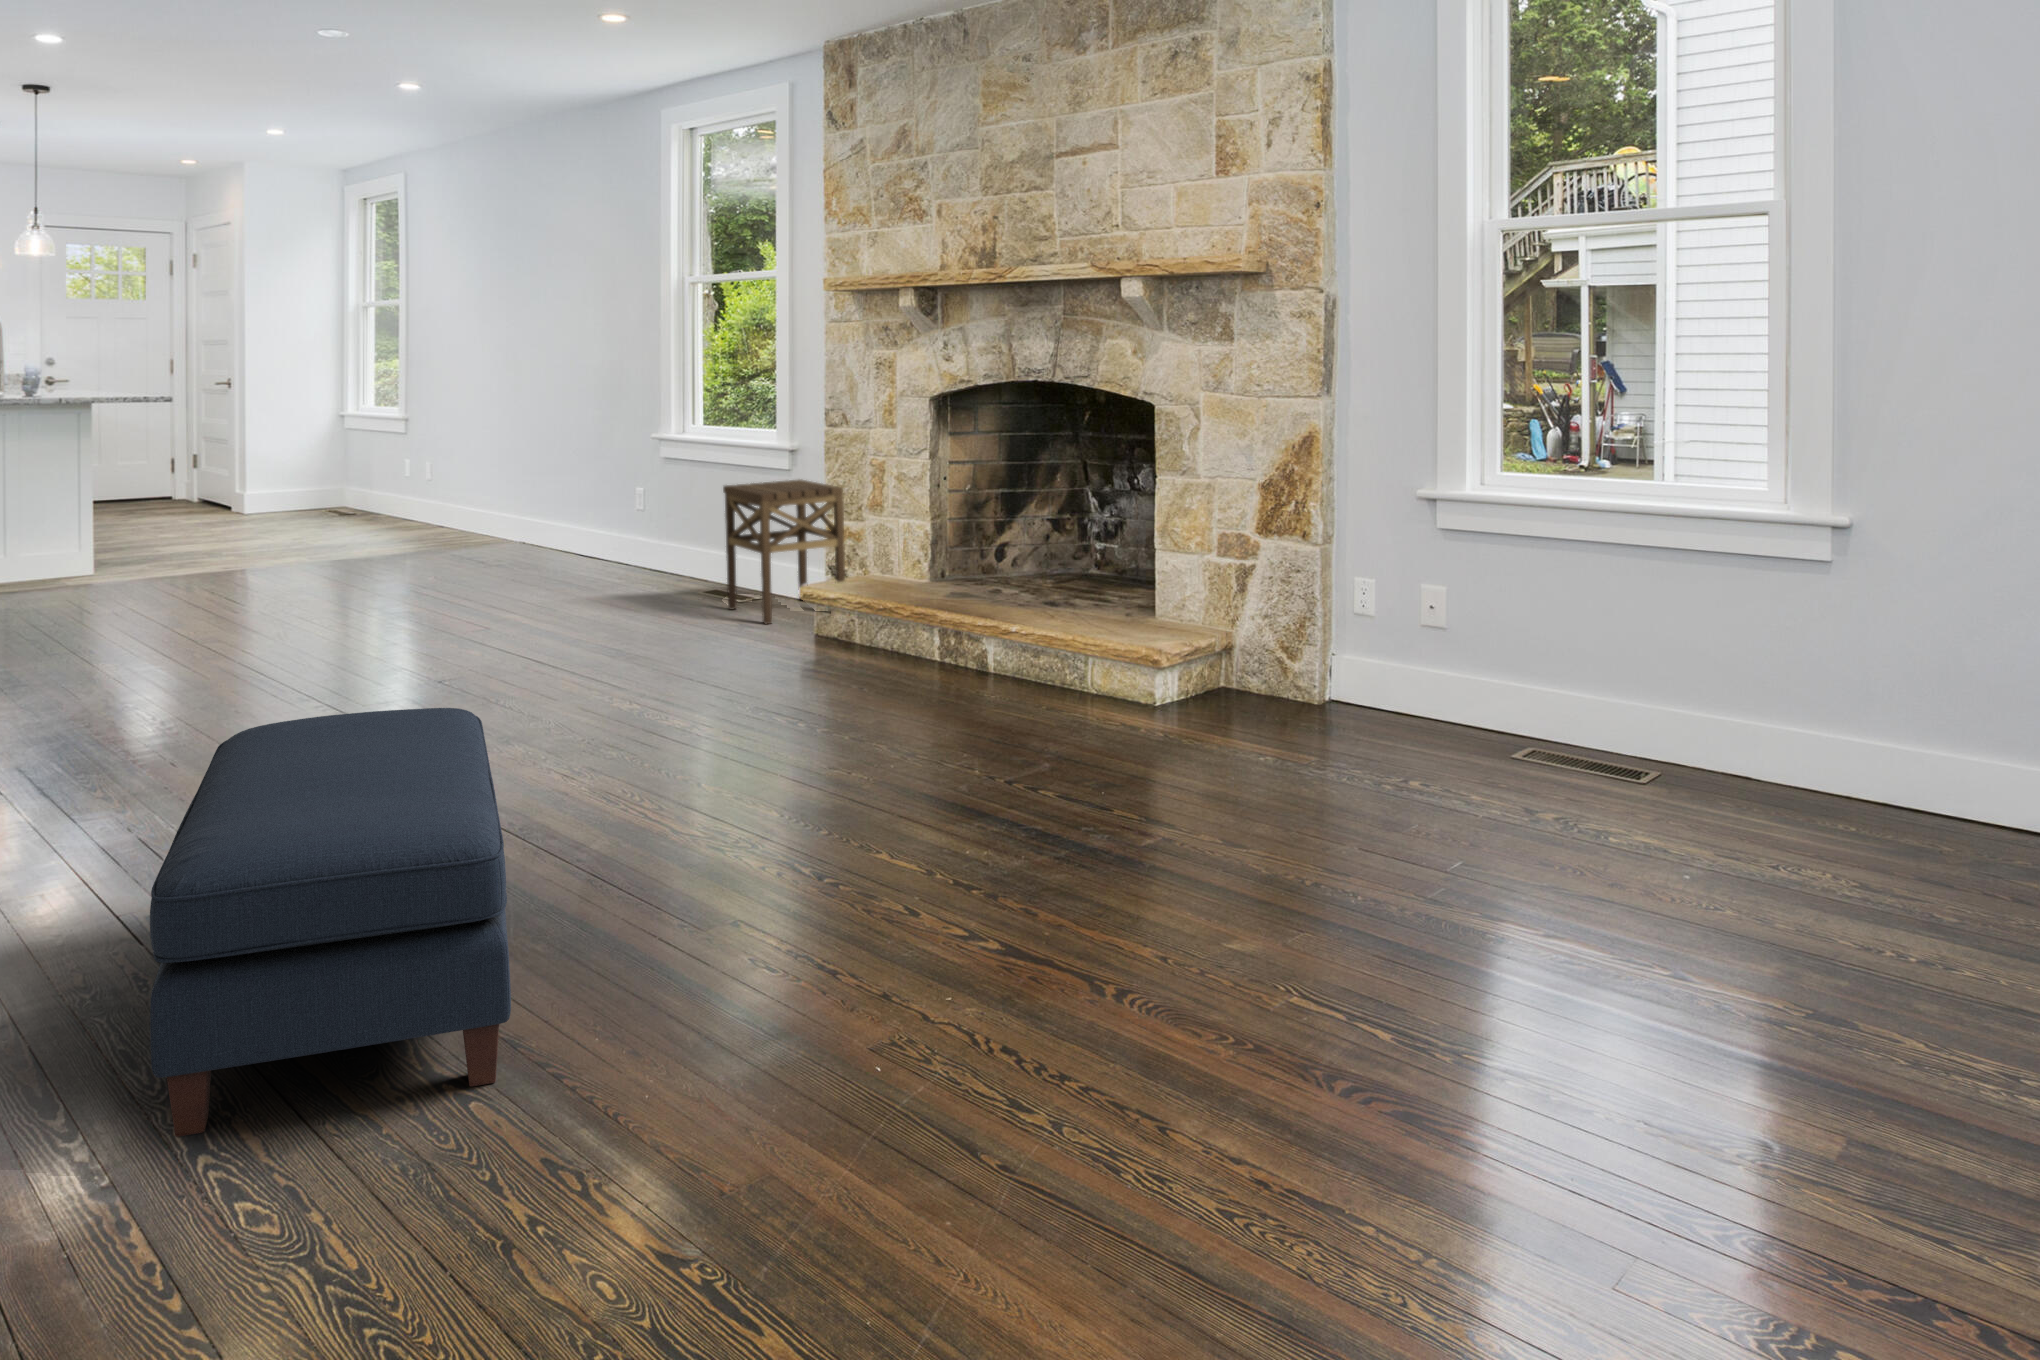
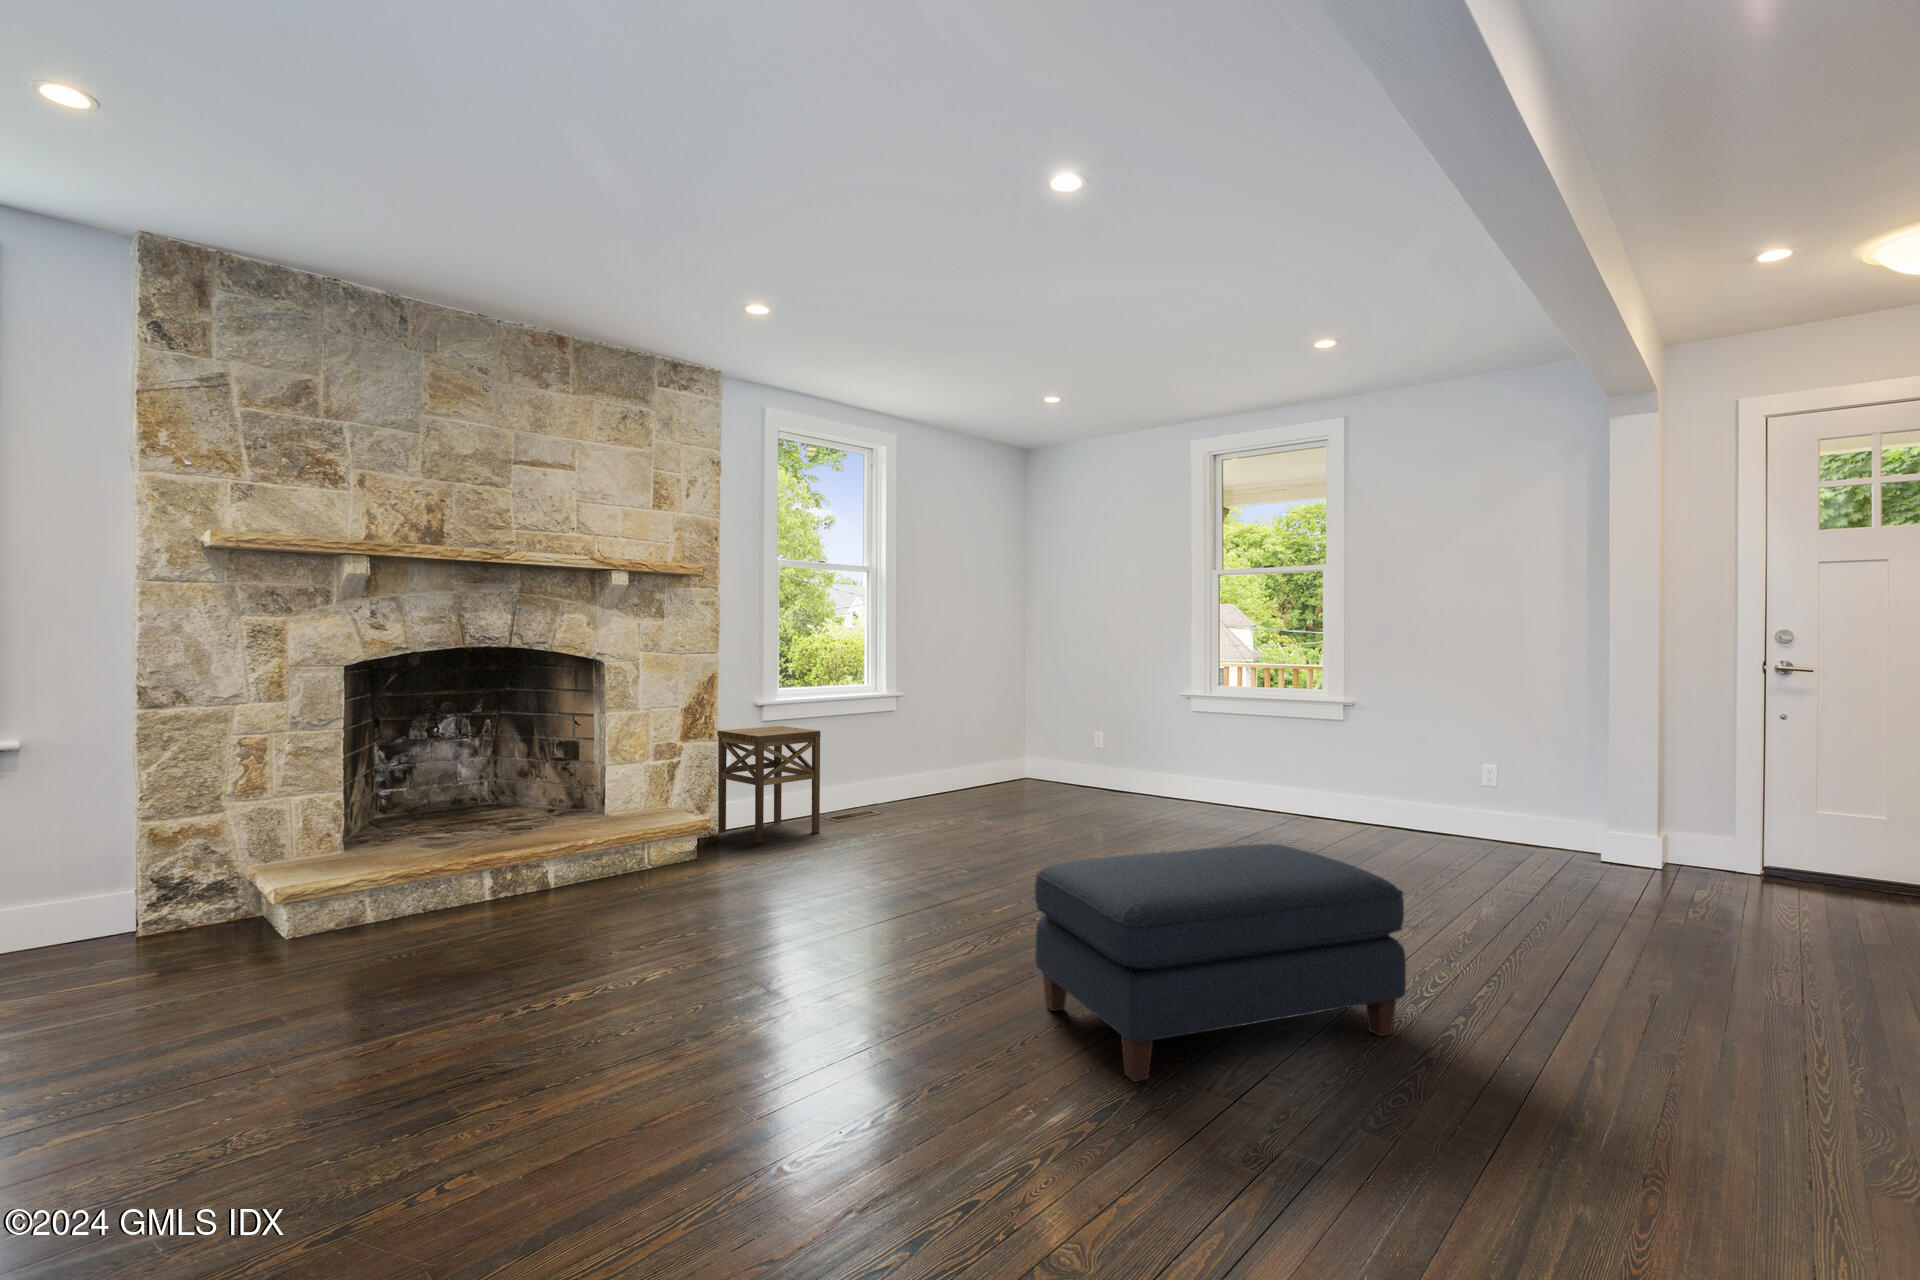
side table: present [723,479,845,624] -> present [717,726,820,844]

